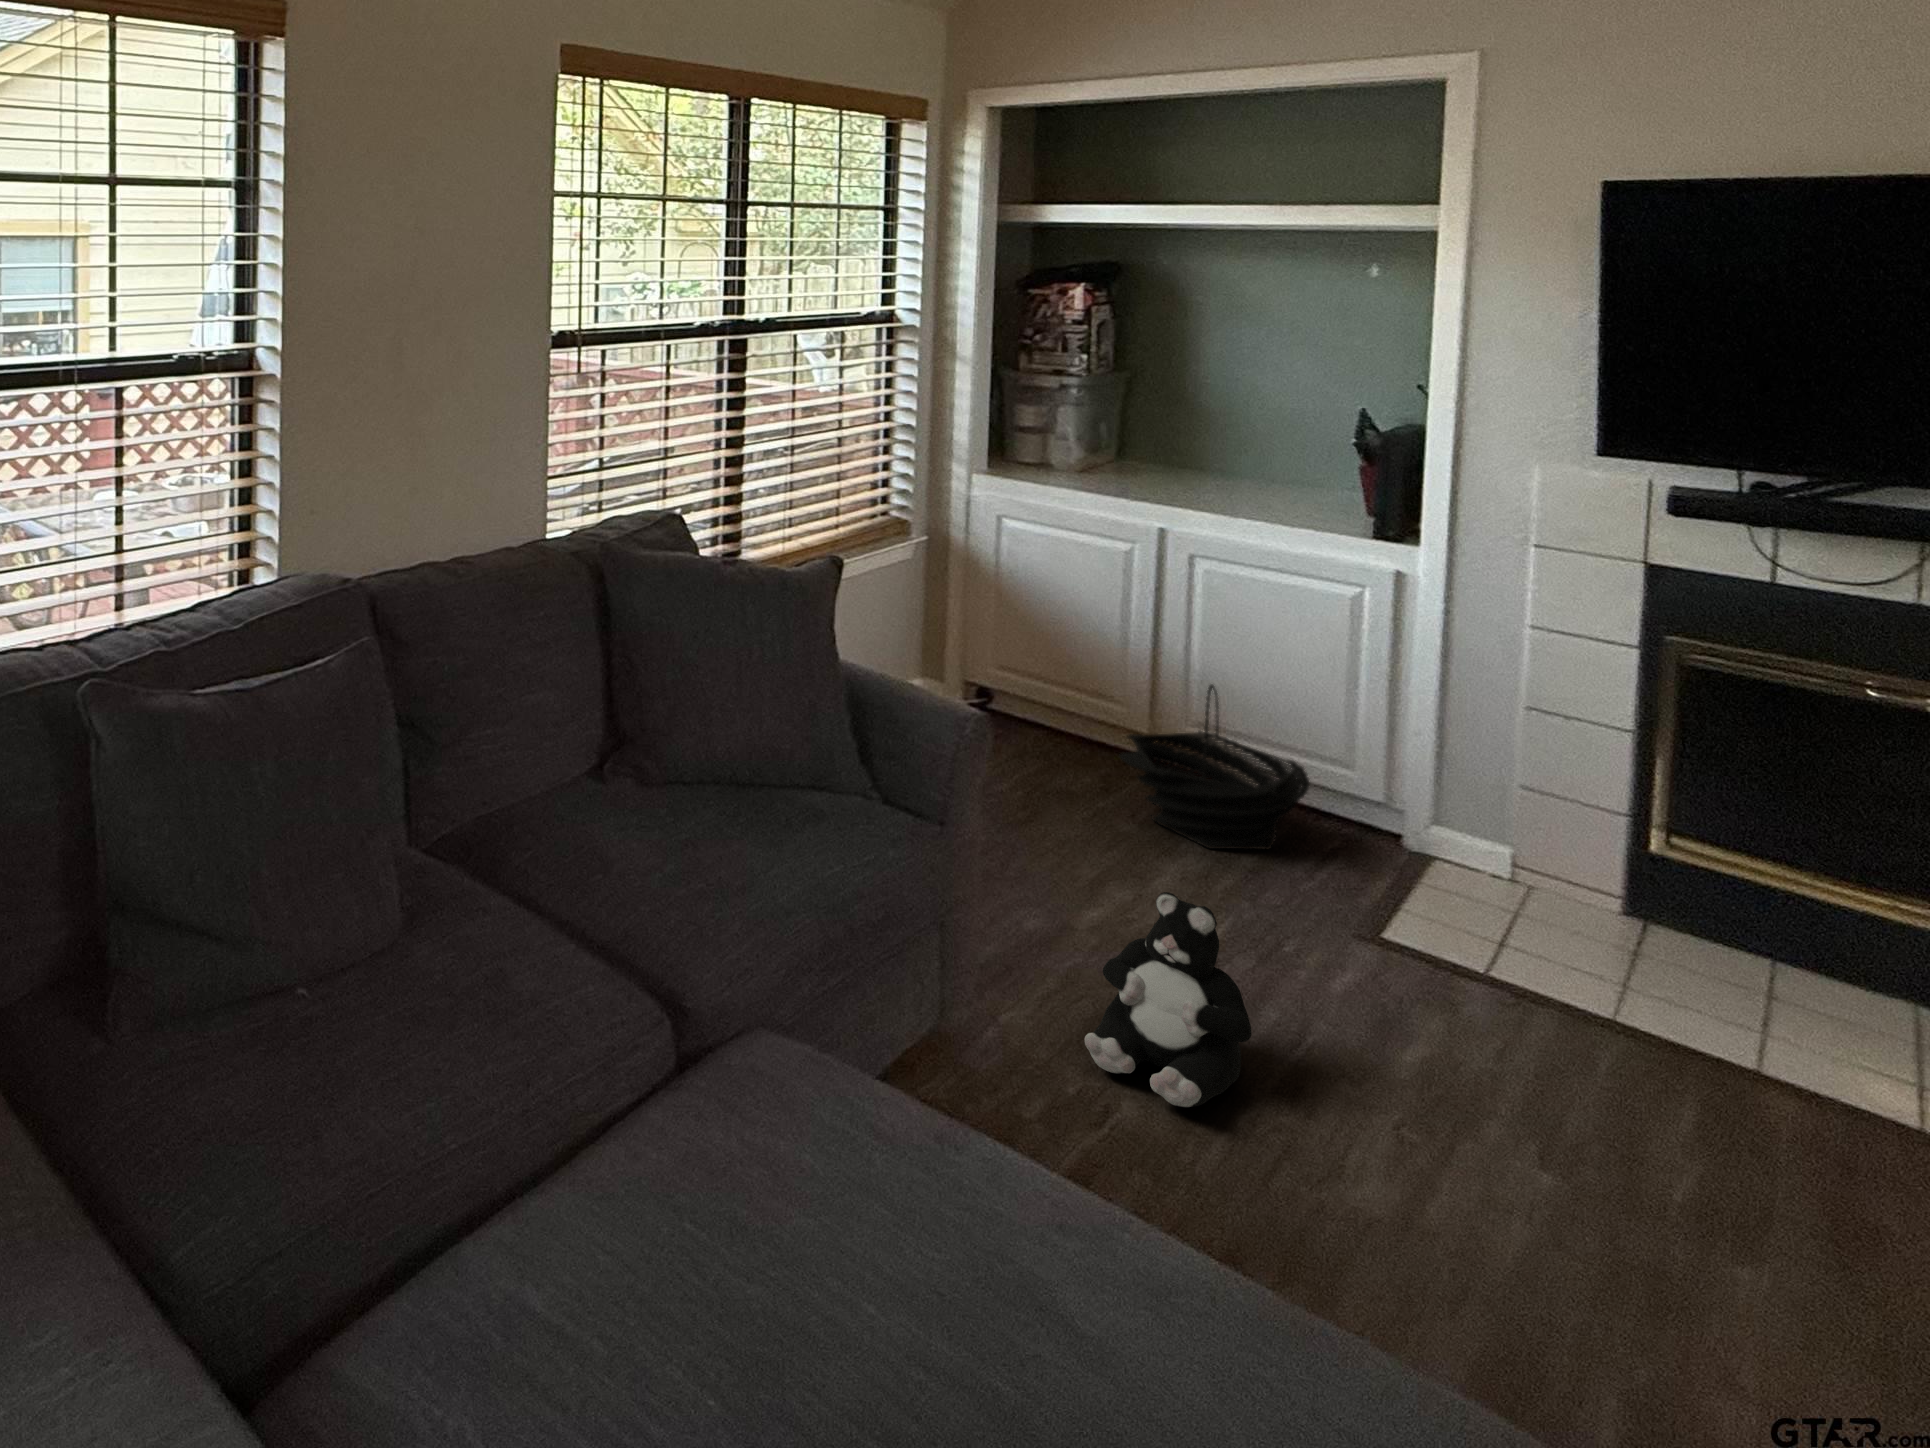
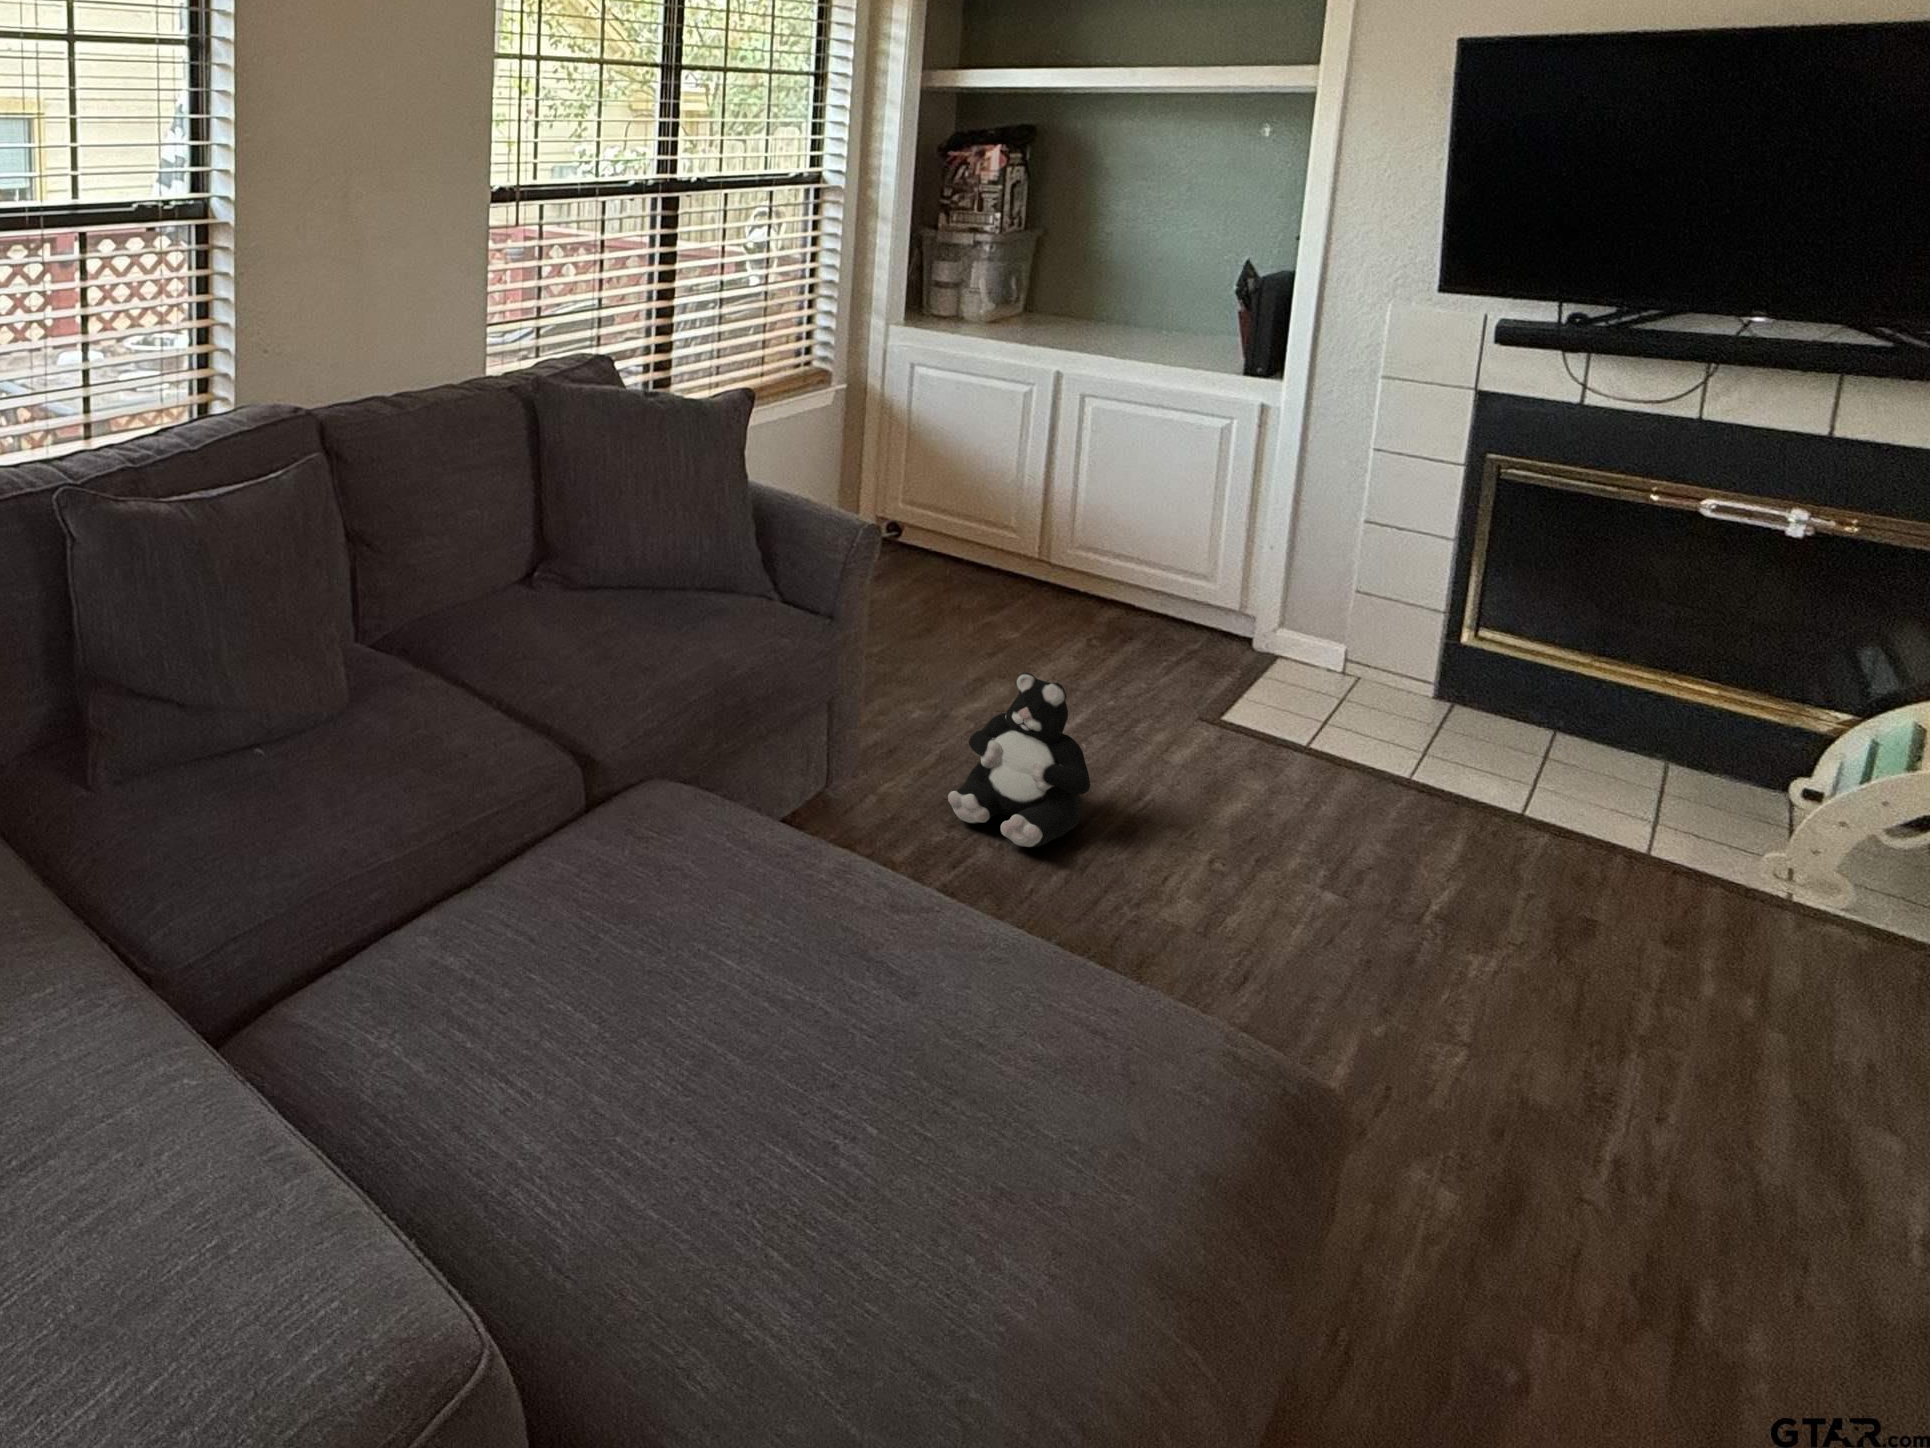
basket: present [1119,685,1309,849] -> none [1007,507,1173,651]

